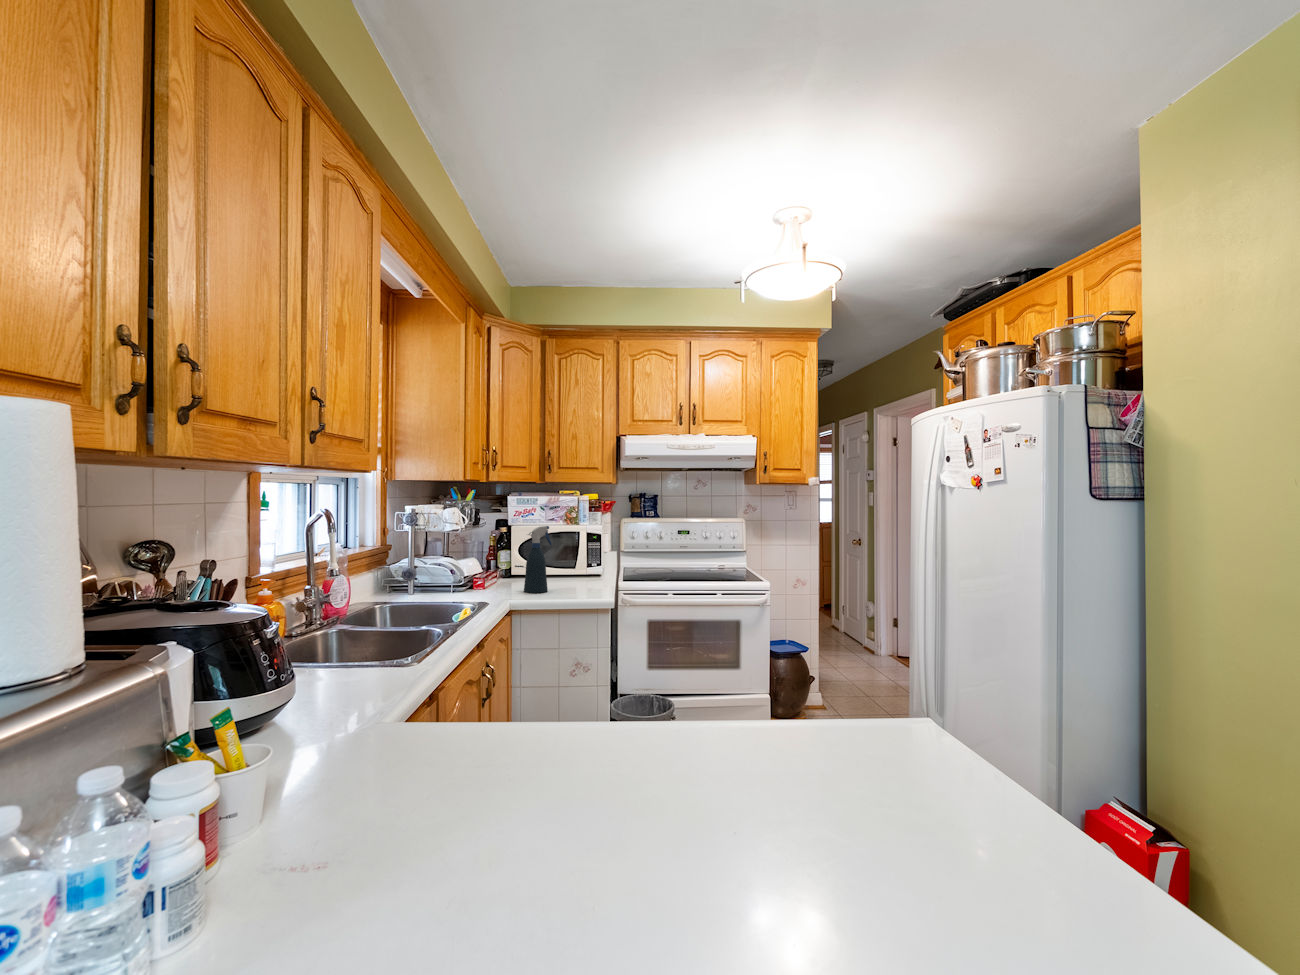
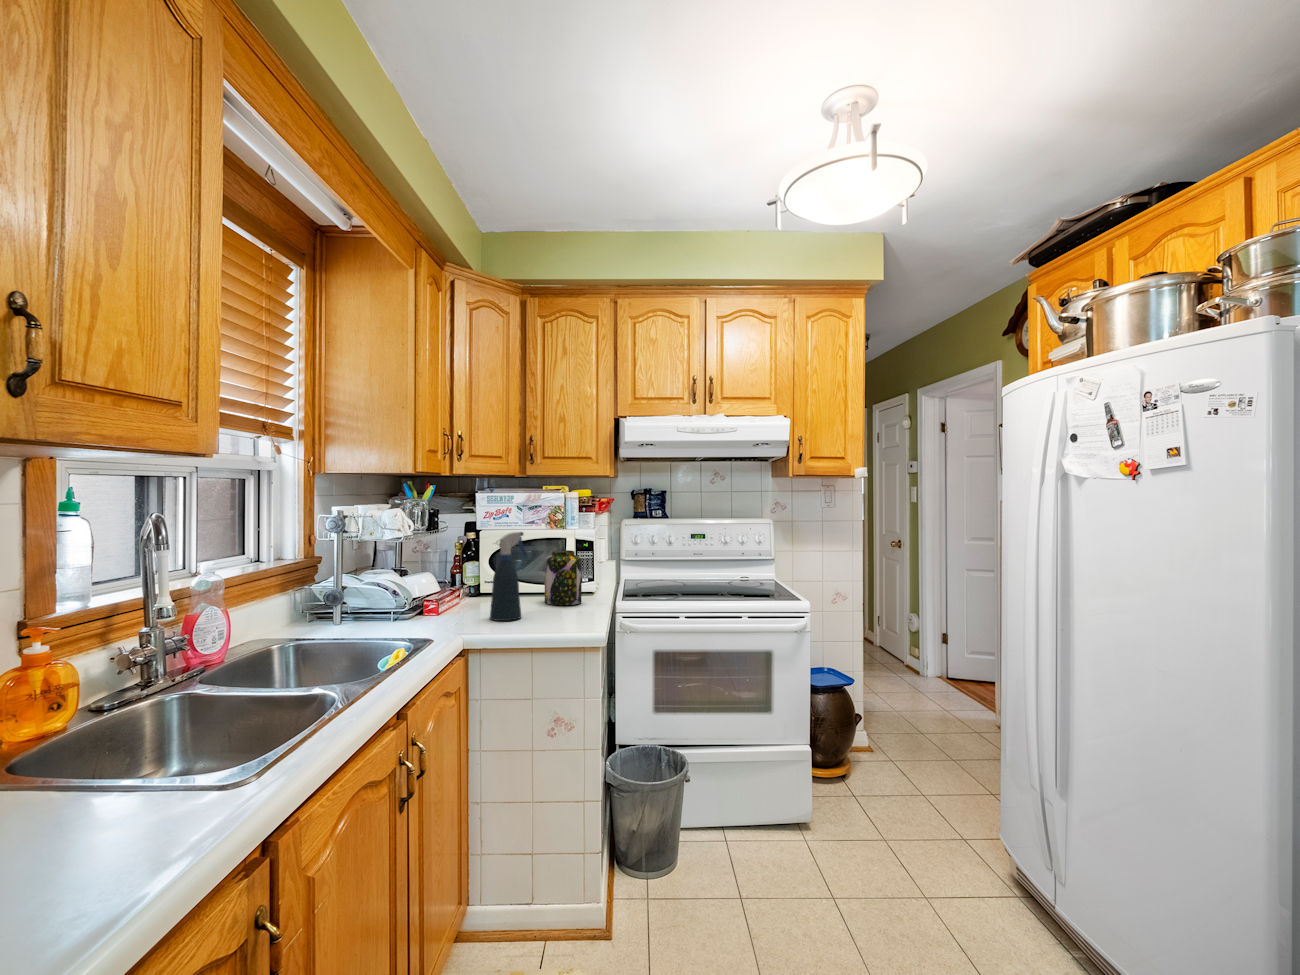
jar: none [563,541,591,584] -> present [545,550,582,605]

